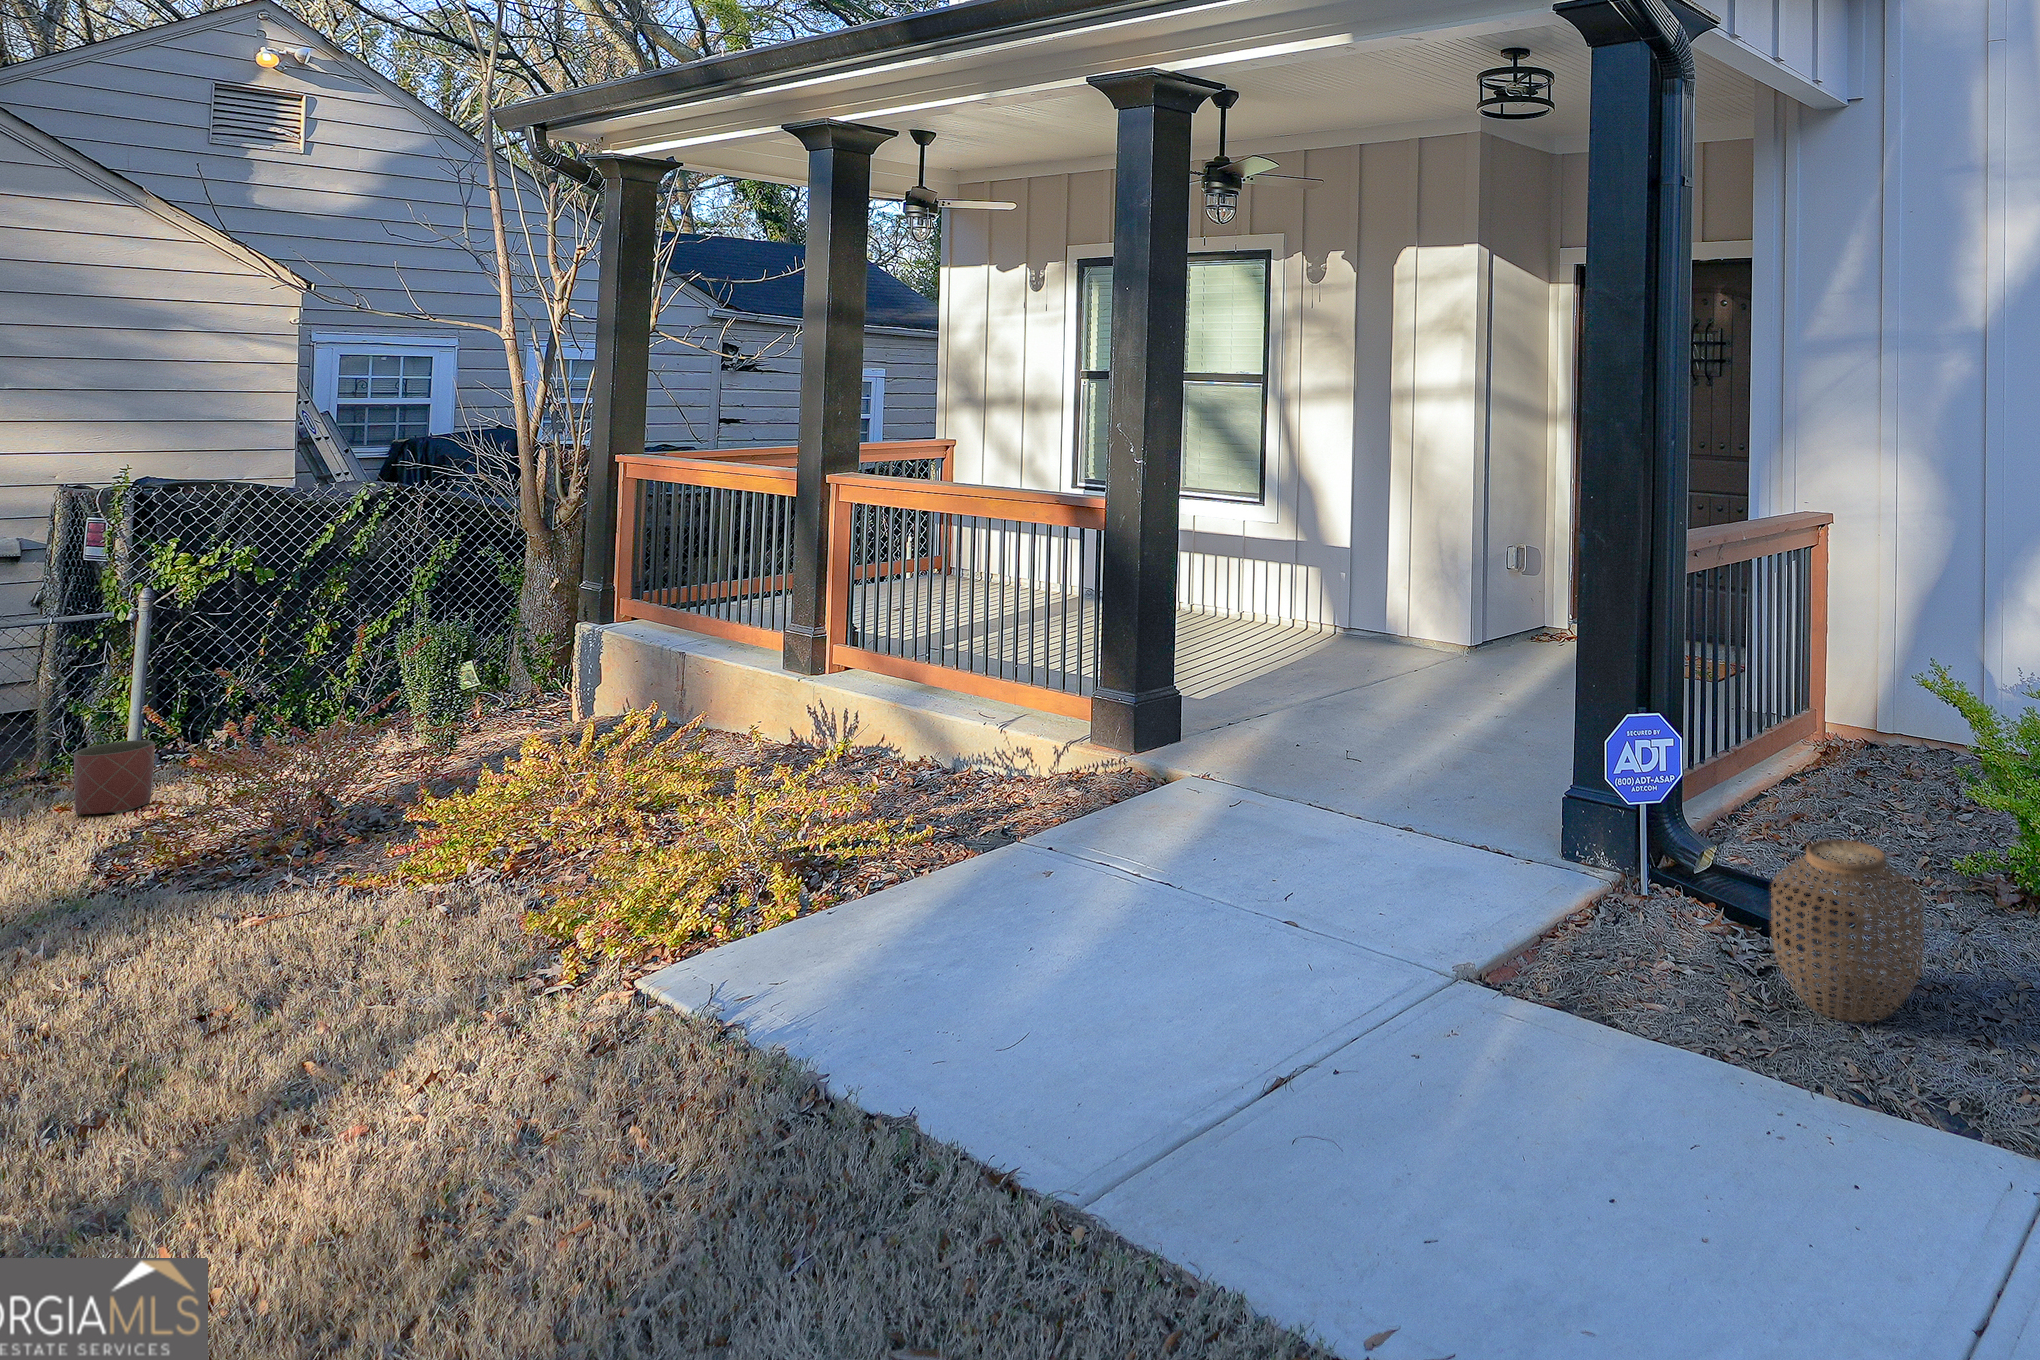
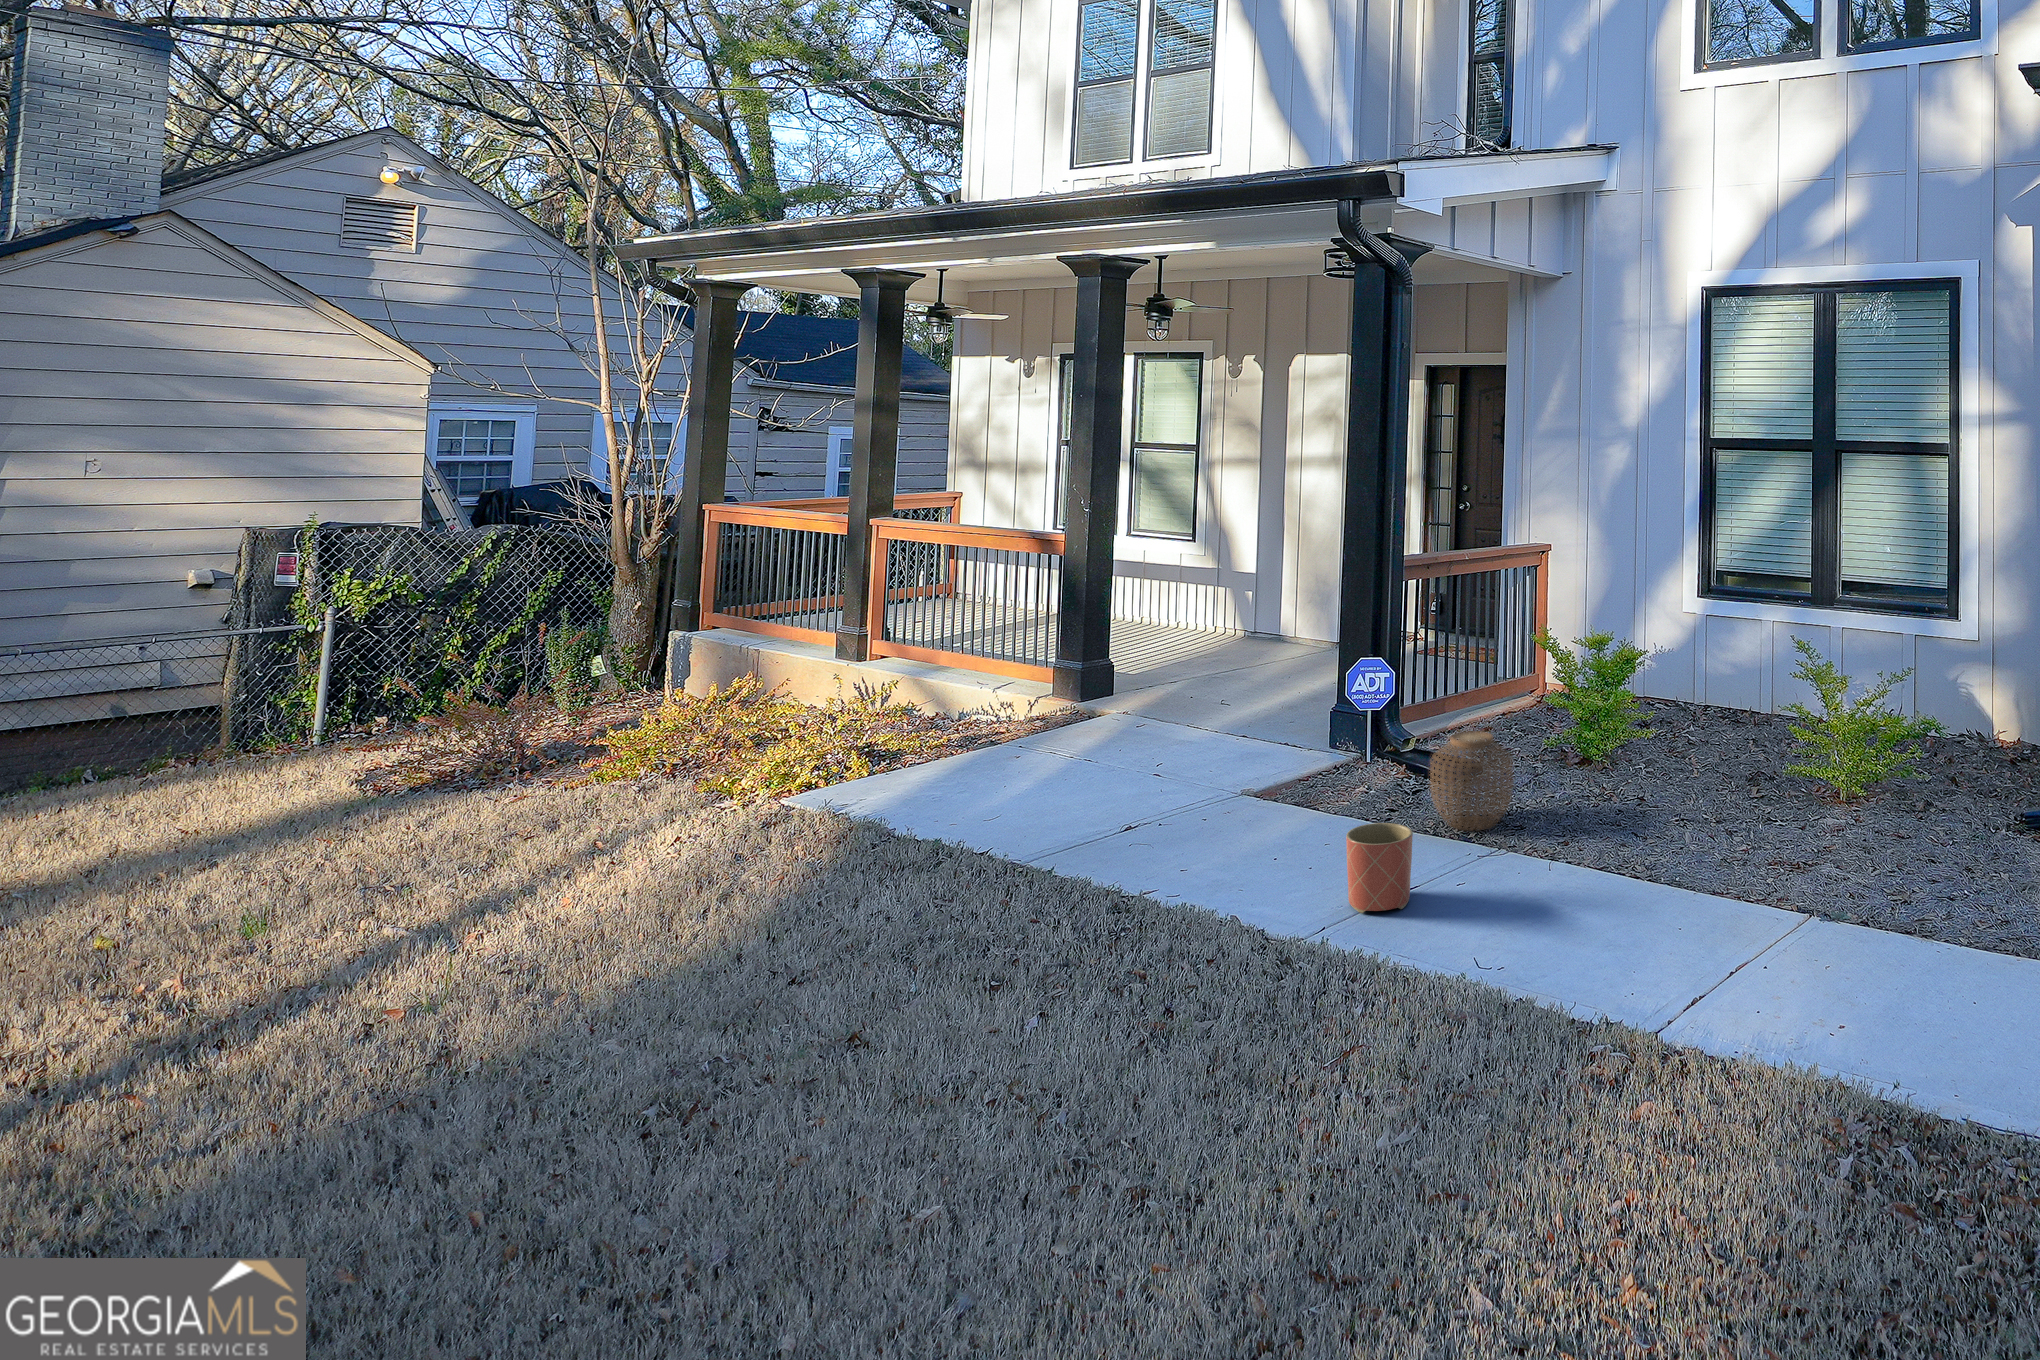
planter: present [74,740,155,816] -> present [1346,823,1413,913]

